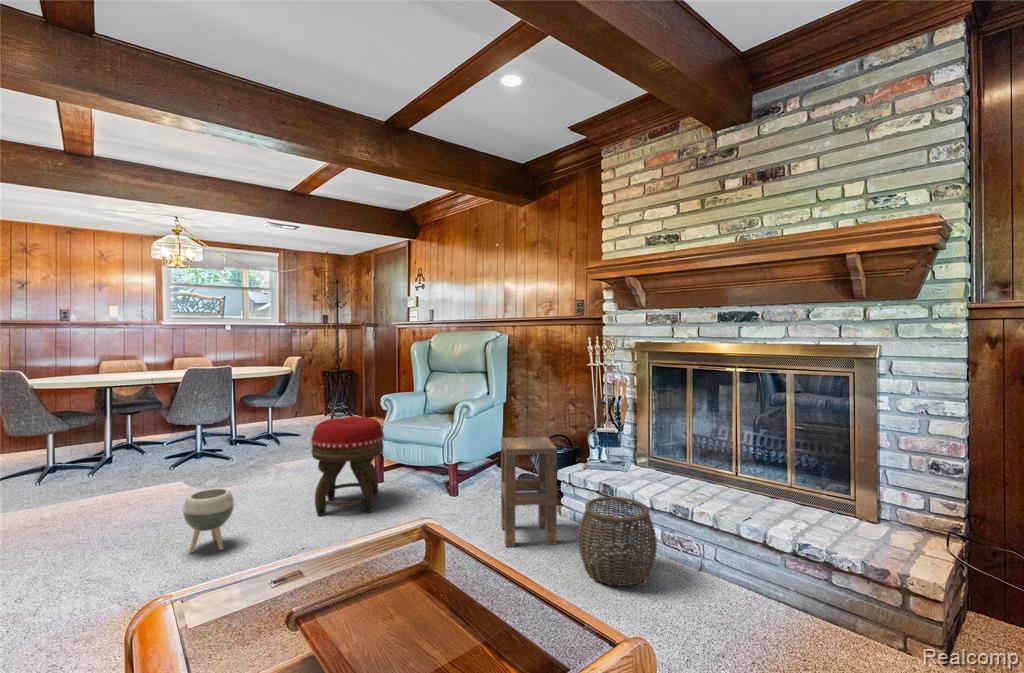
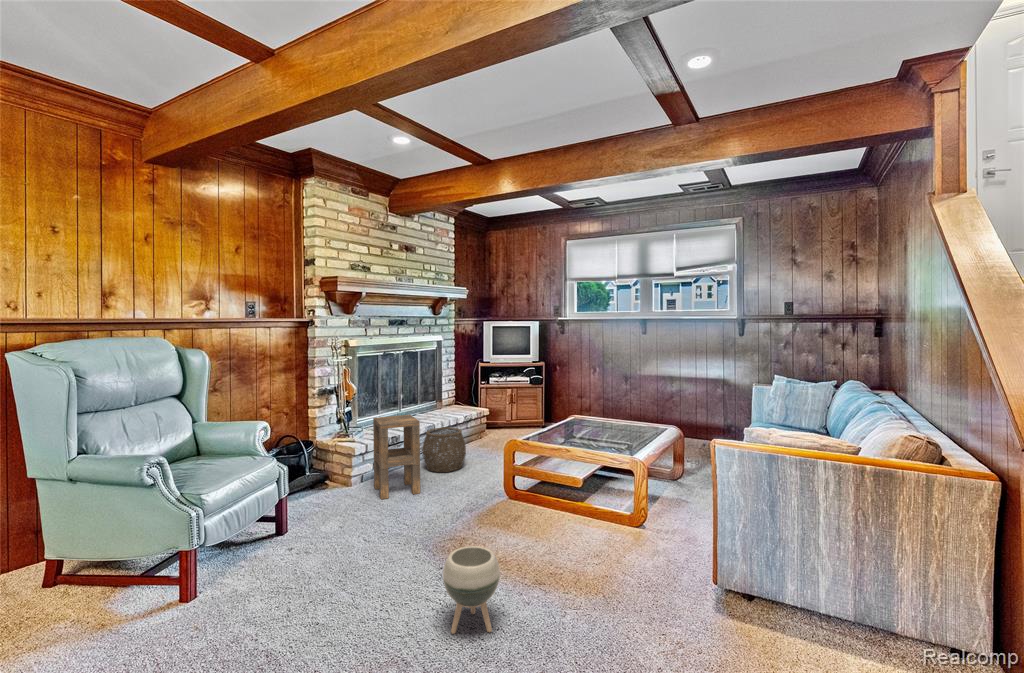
footstool: present [311,416,384,516] -> none [259,458,364,613]

